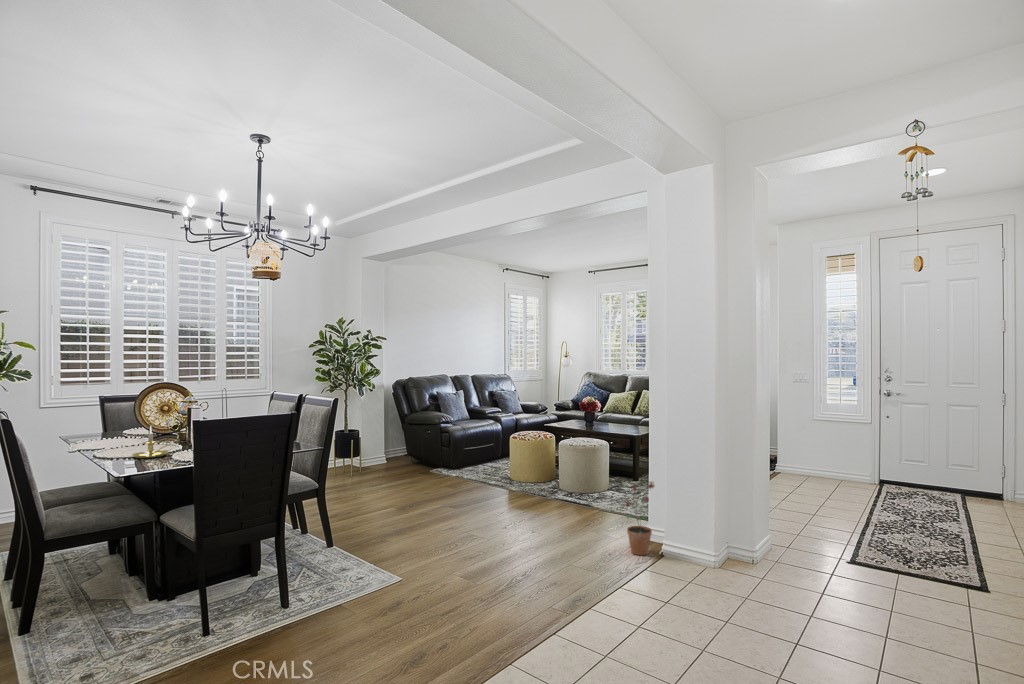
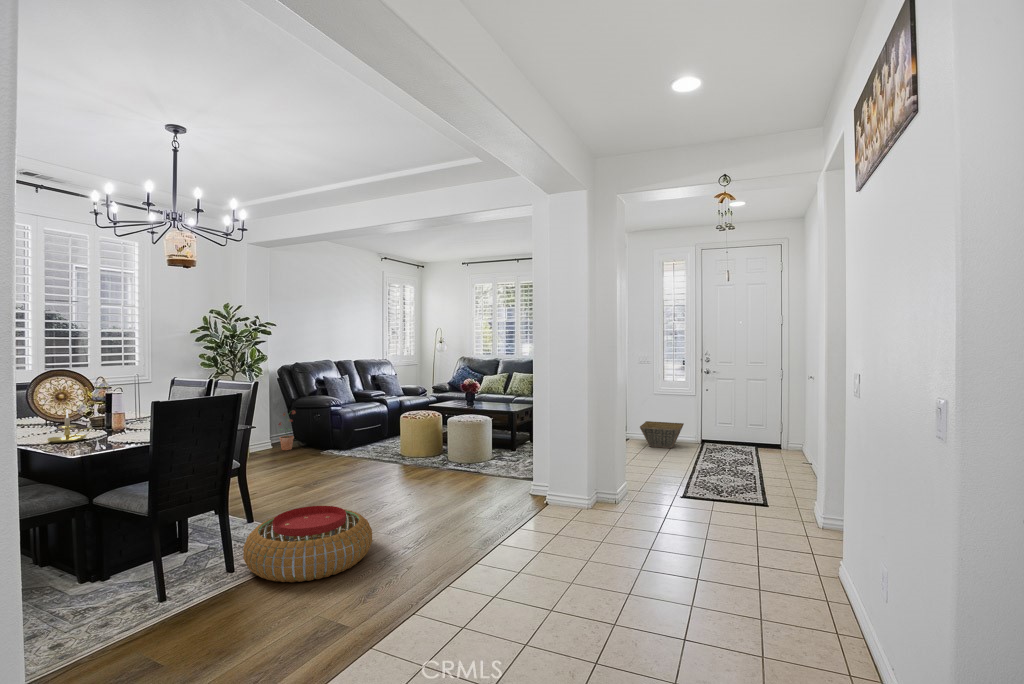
basket: none [796,453,860,490] -> present [640,421,684,448]
potted plant: present [626,482,654,555] -> present [278,410,295,450]
pouf: none [296,540,436,630] -> present [243,506,372,582]

